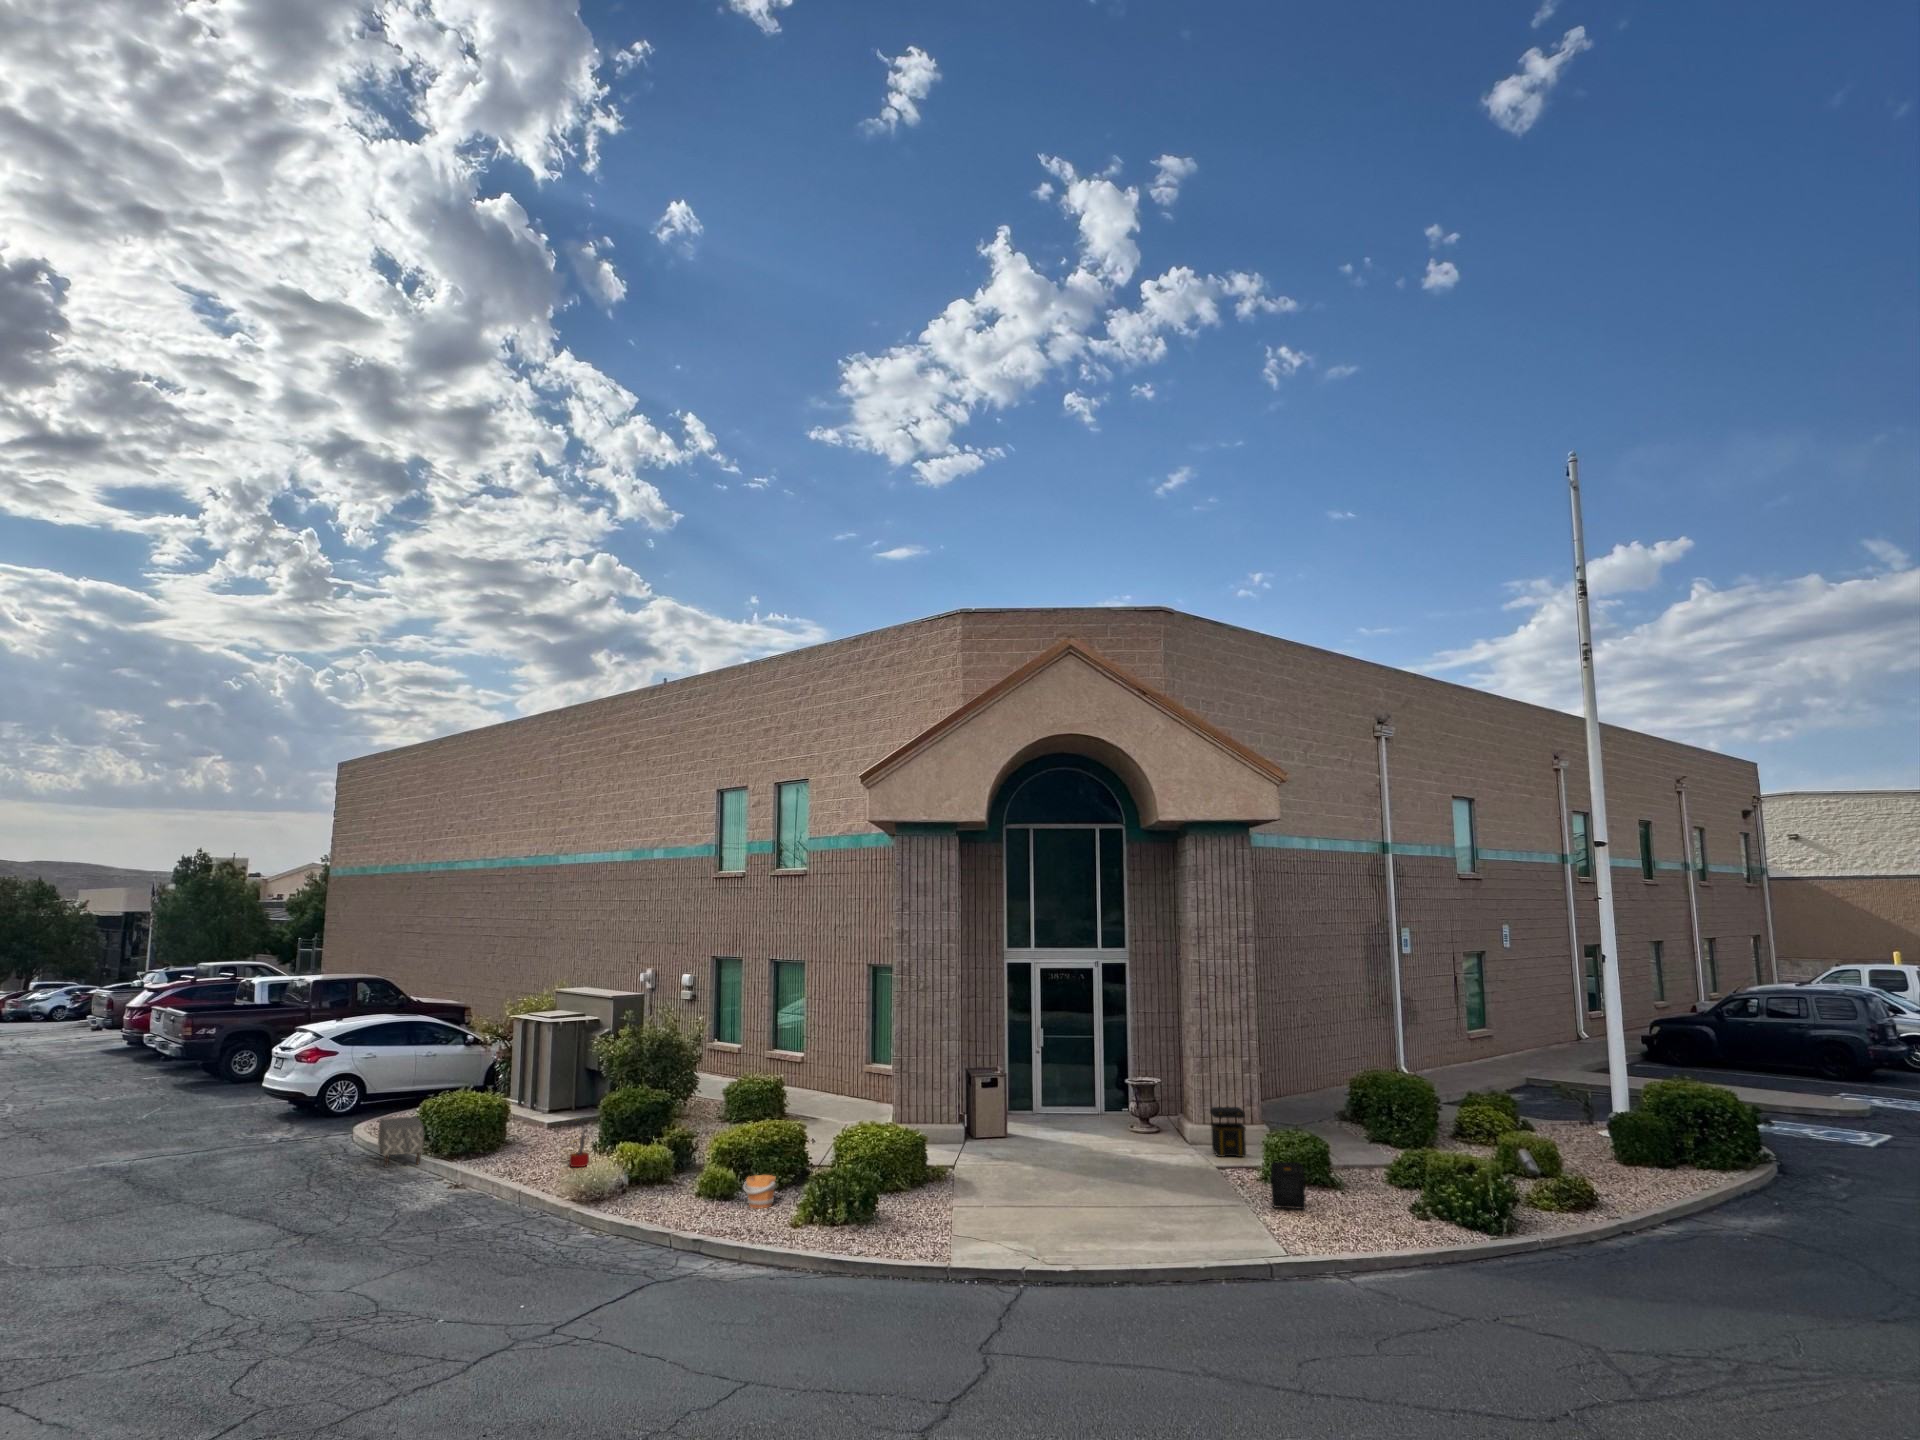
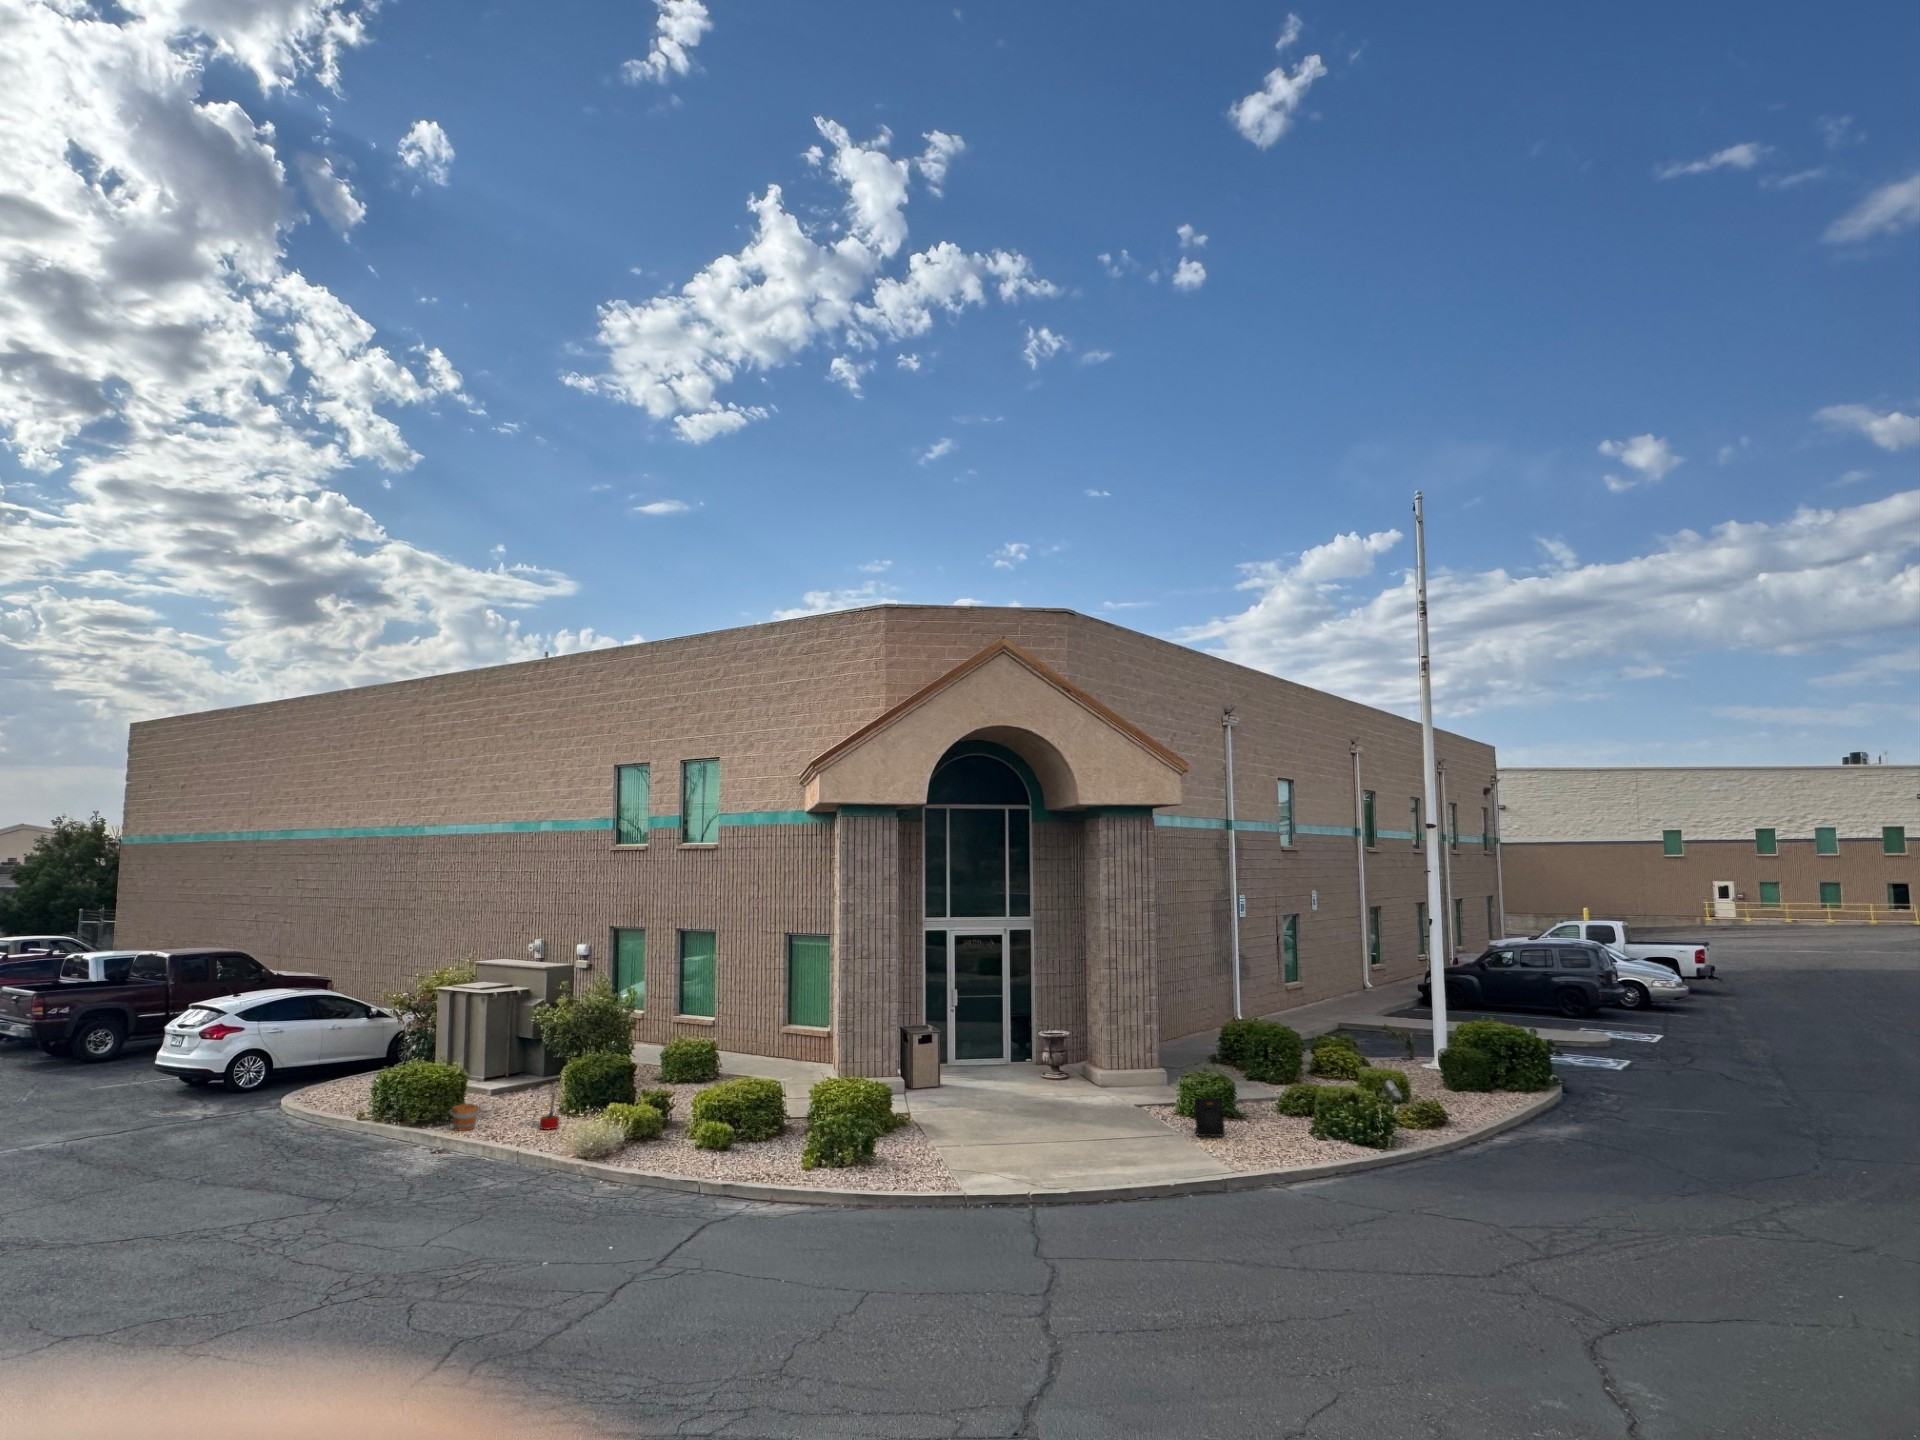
toolbox: present [1210,1107,1246,1157] -> none [1116,1054,1149,1097]
bench: present [378,1116,424,1167] -> none [332,1087,389,1138]
bucket: present [743,1175,776,1208] -> present [450,1104,480,1131]

